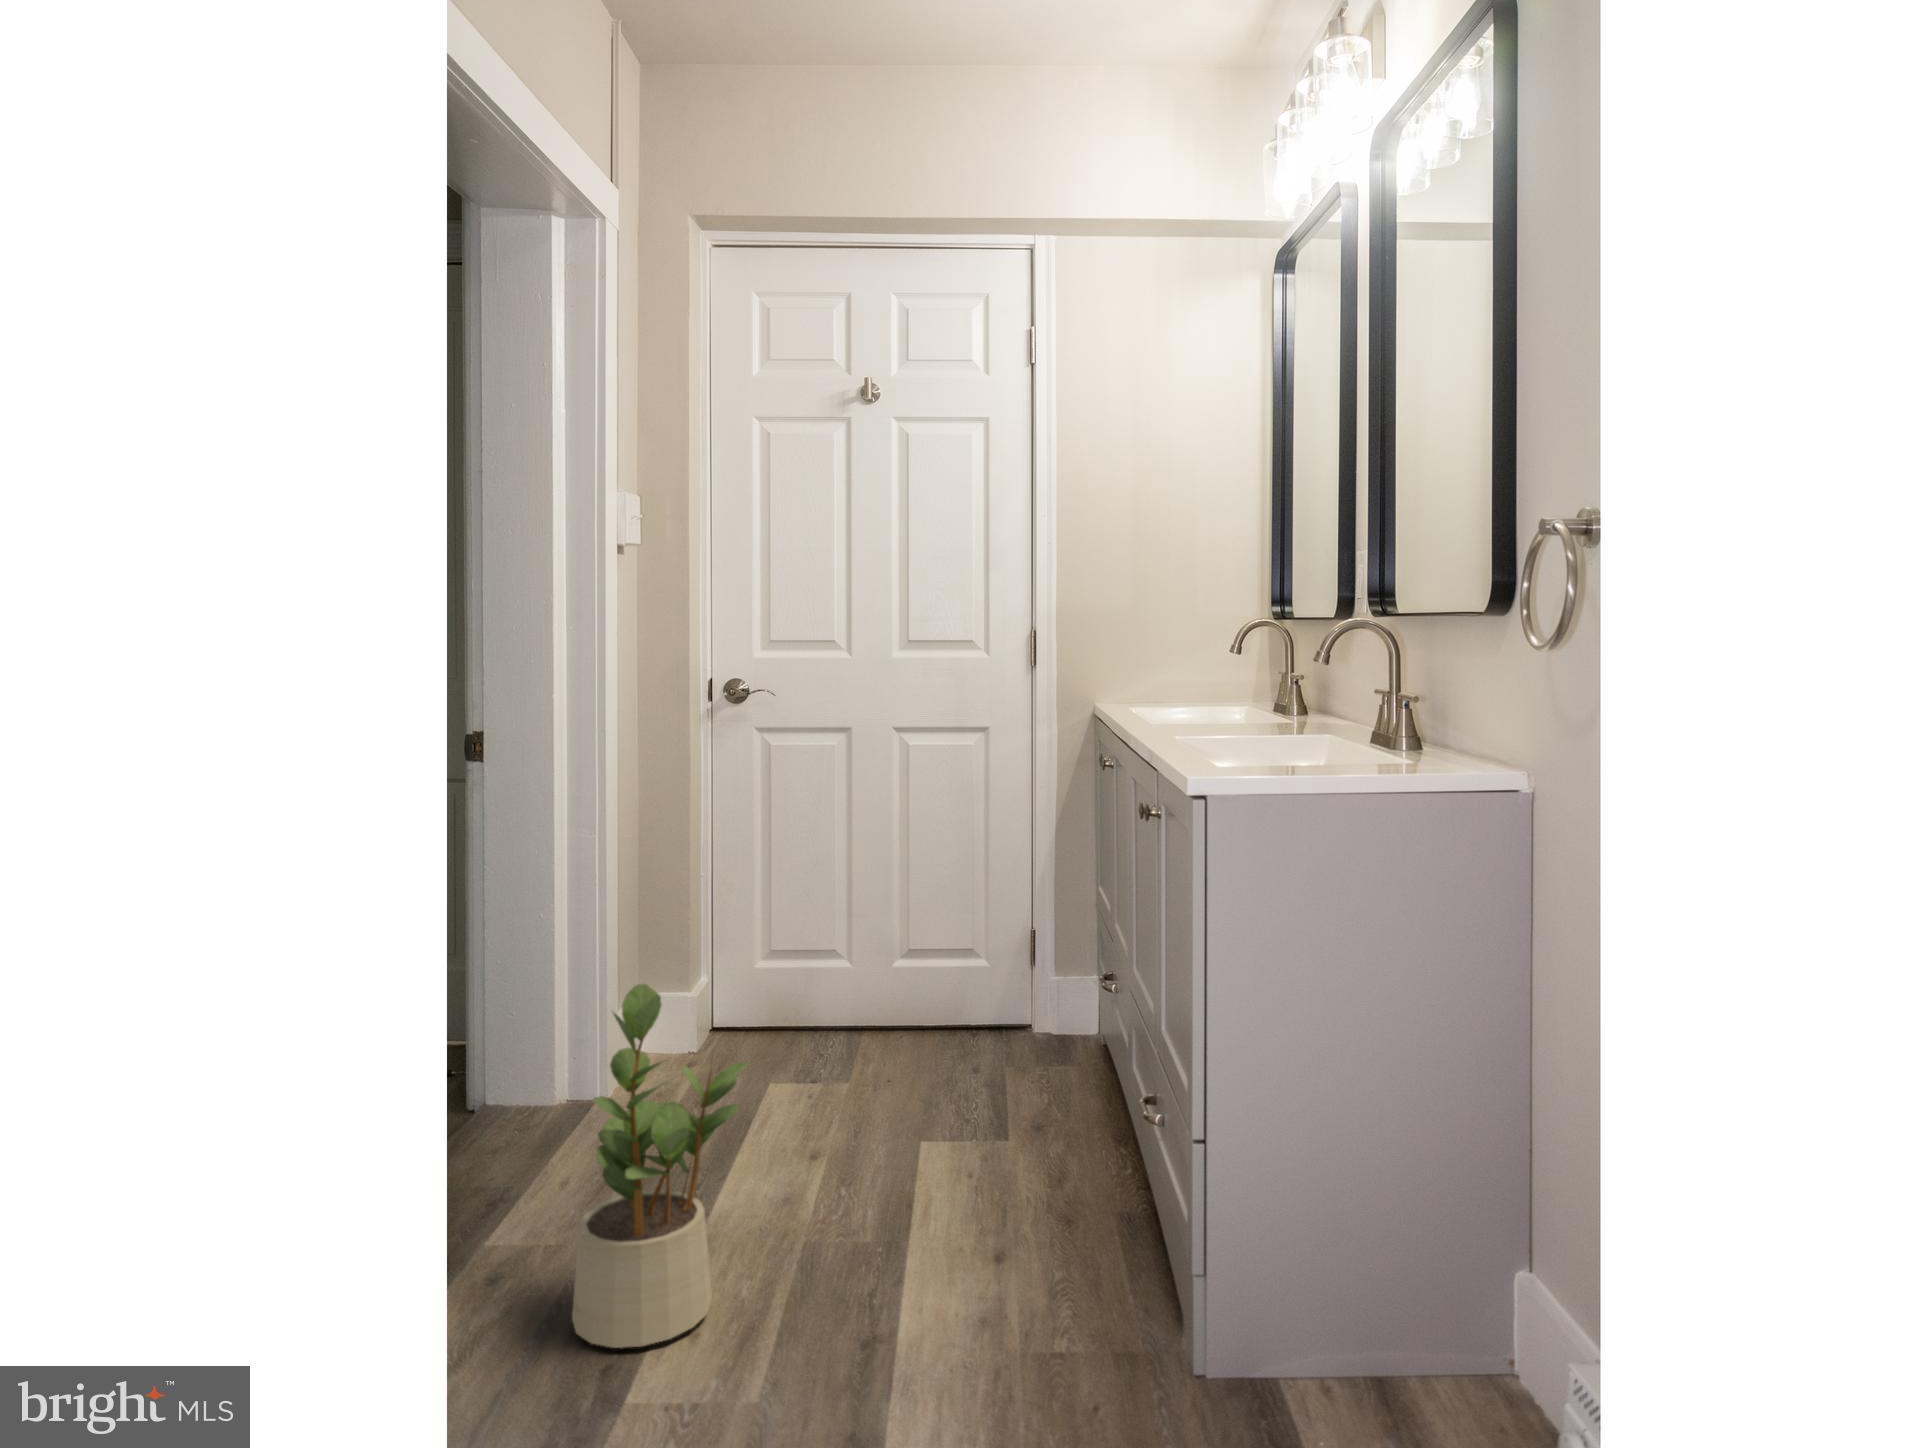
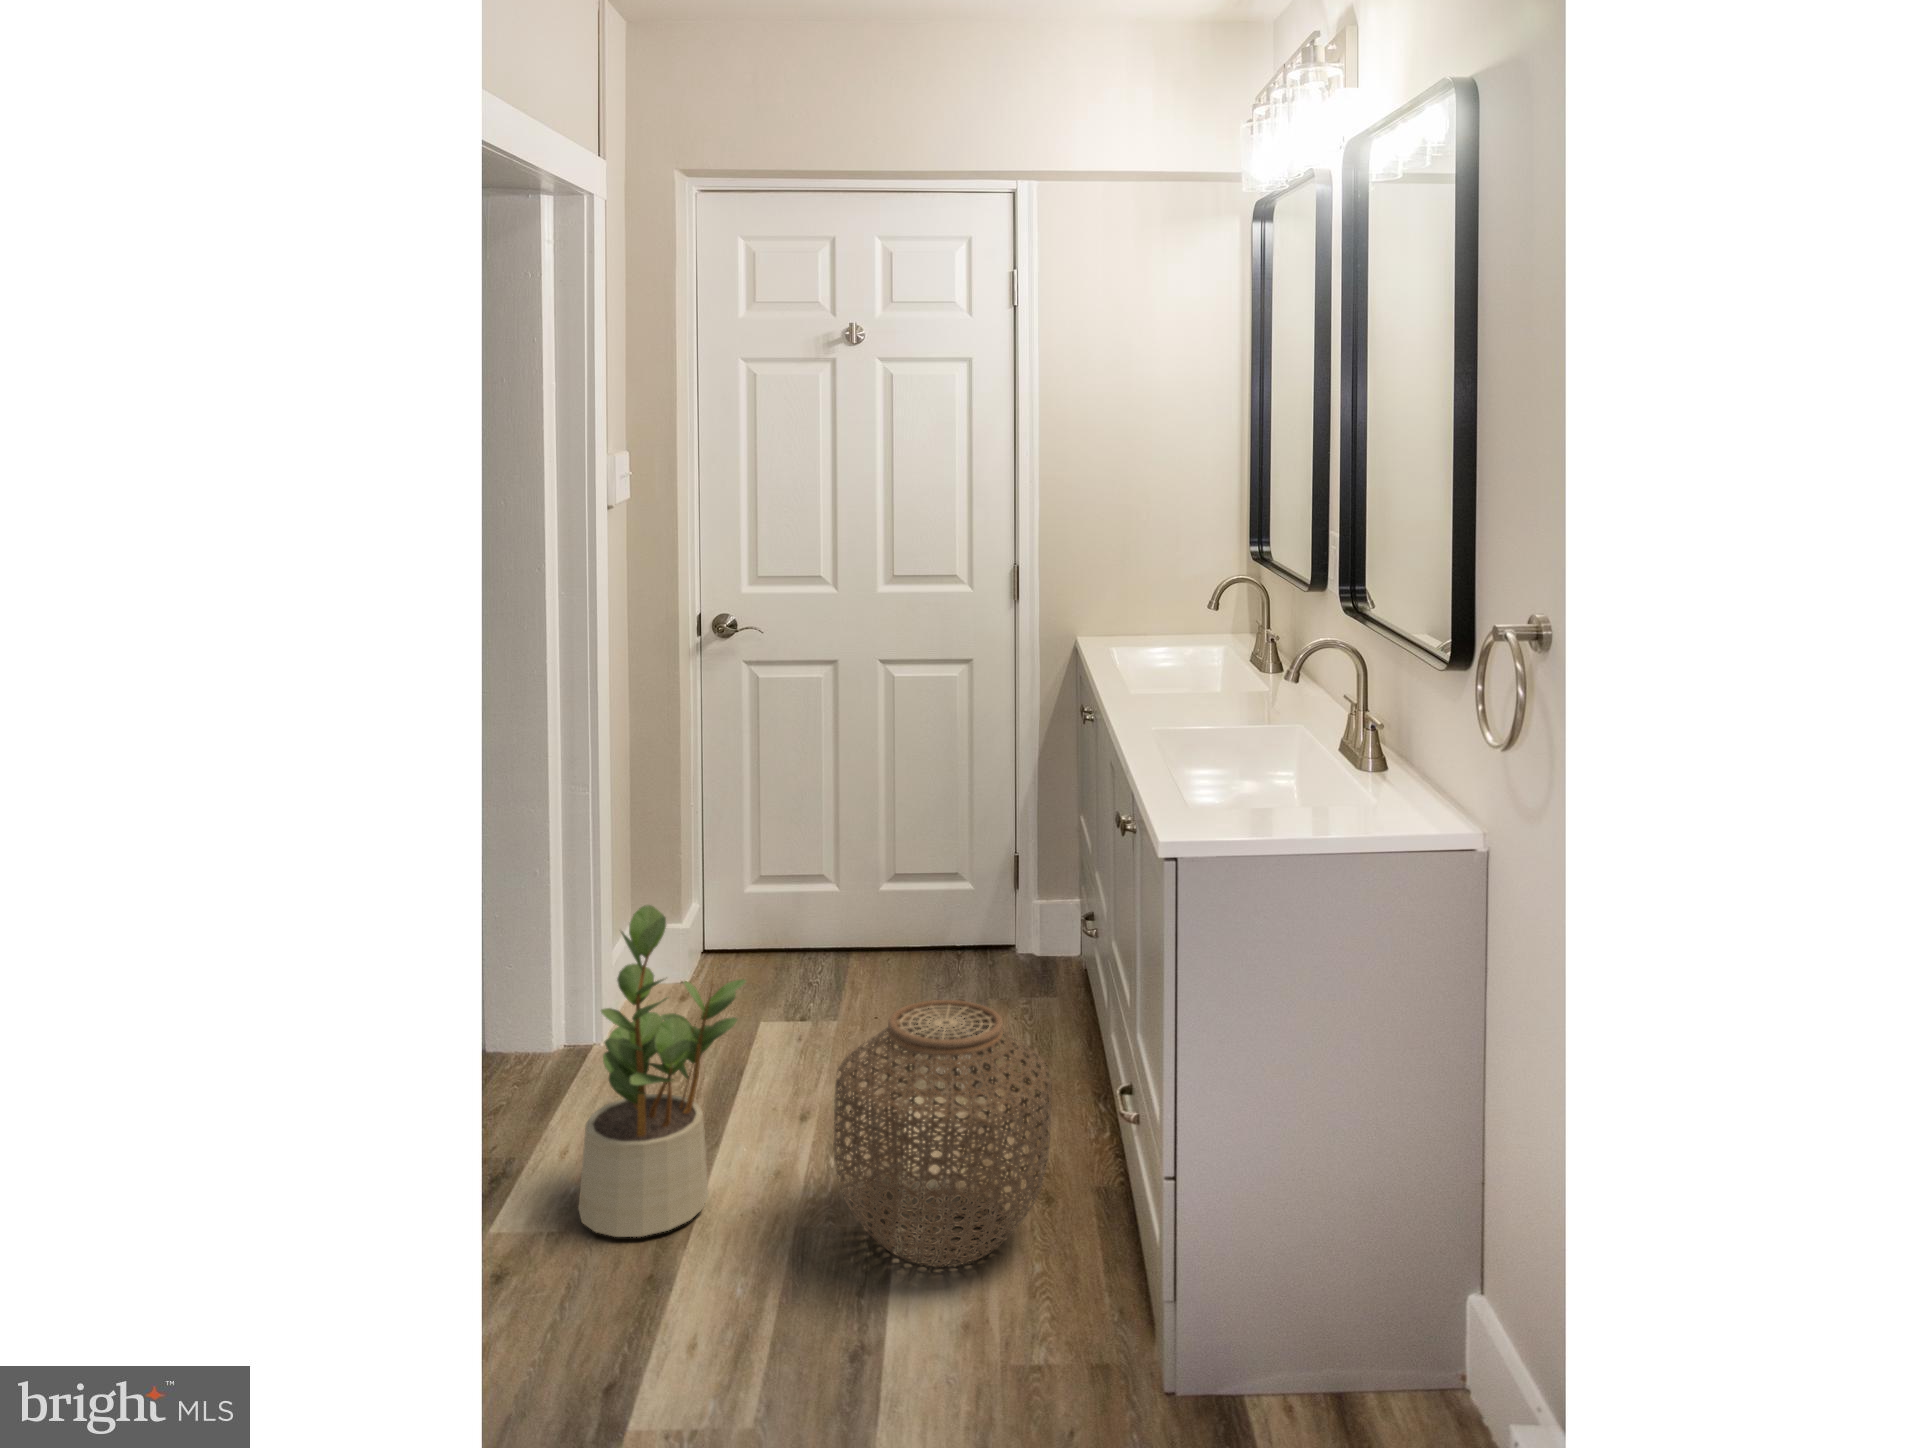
woven basket: none [846,1077,1079,1370] -> present [834,1000,1052,1266]

